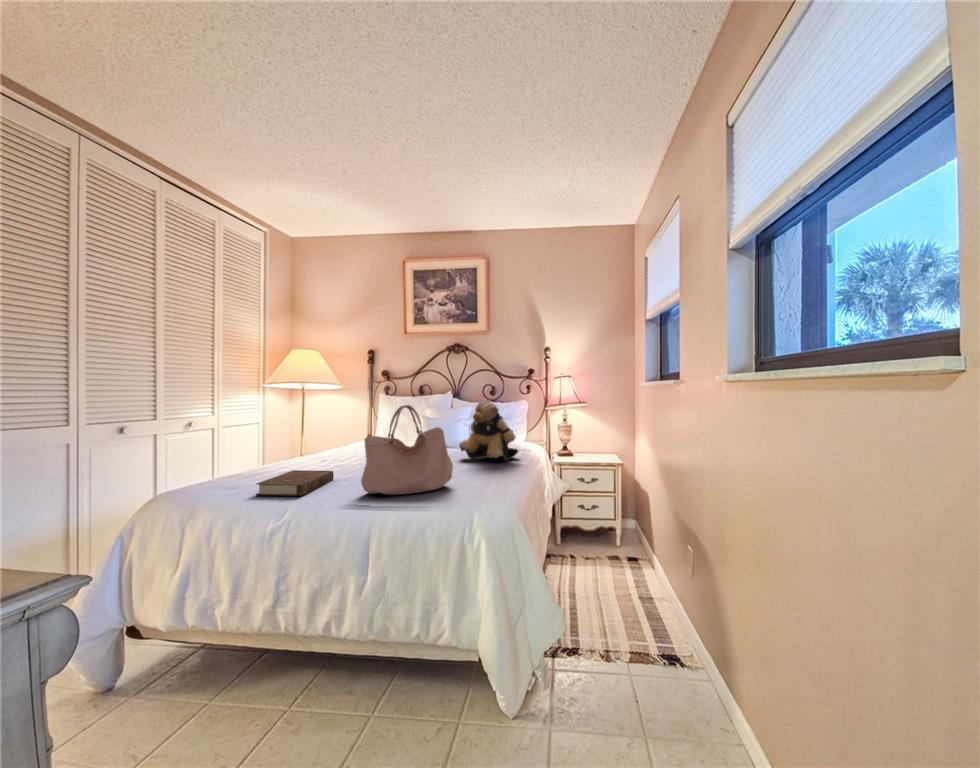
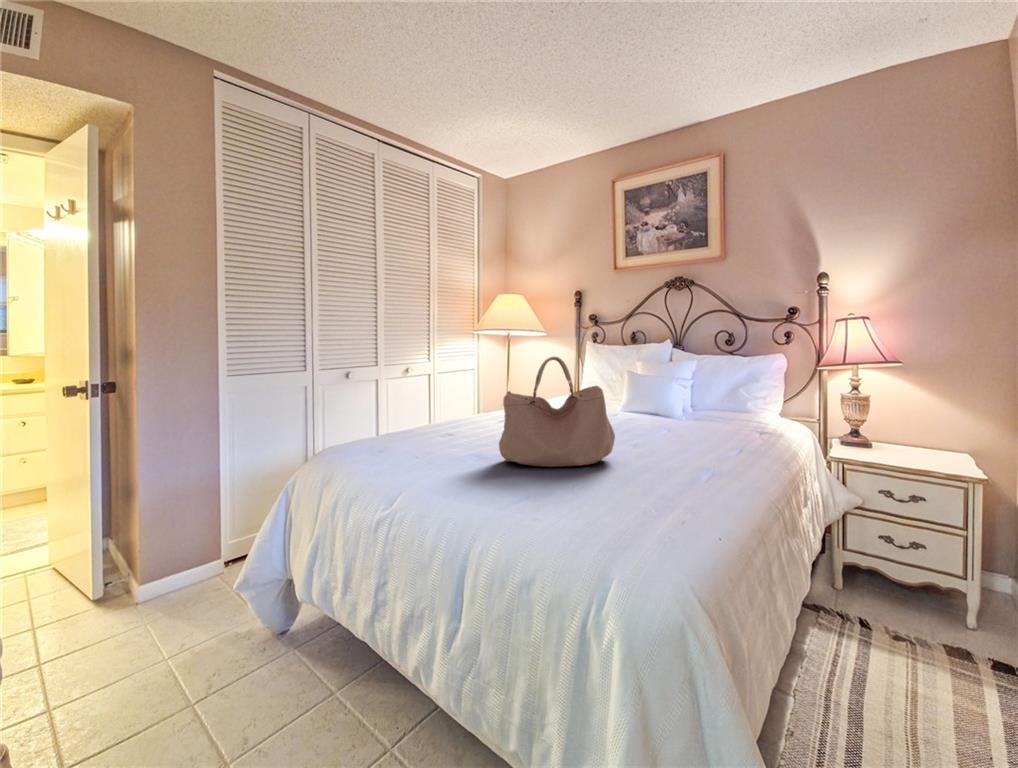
teddy bear: present [459,401,518,461] -> none [653,350,738,433]
book: present [256,470,334,496] -> none [406,424,491,454]

